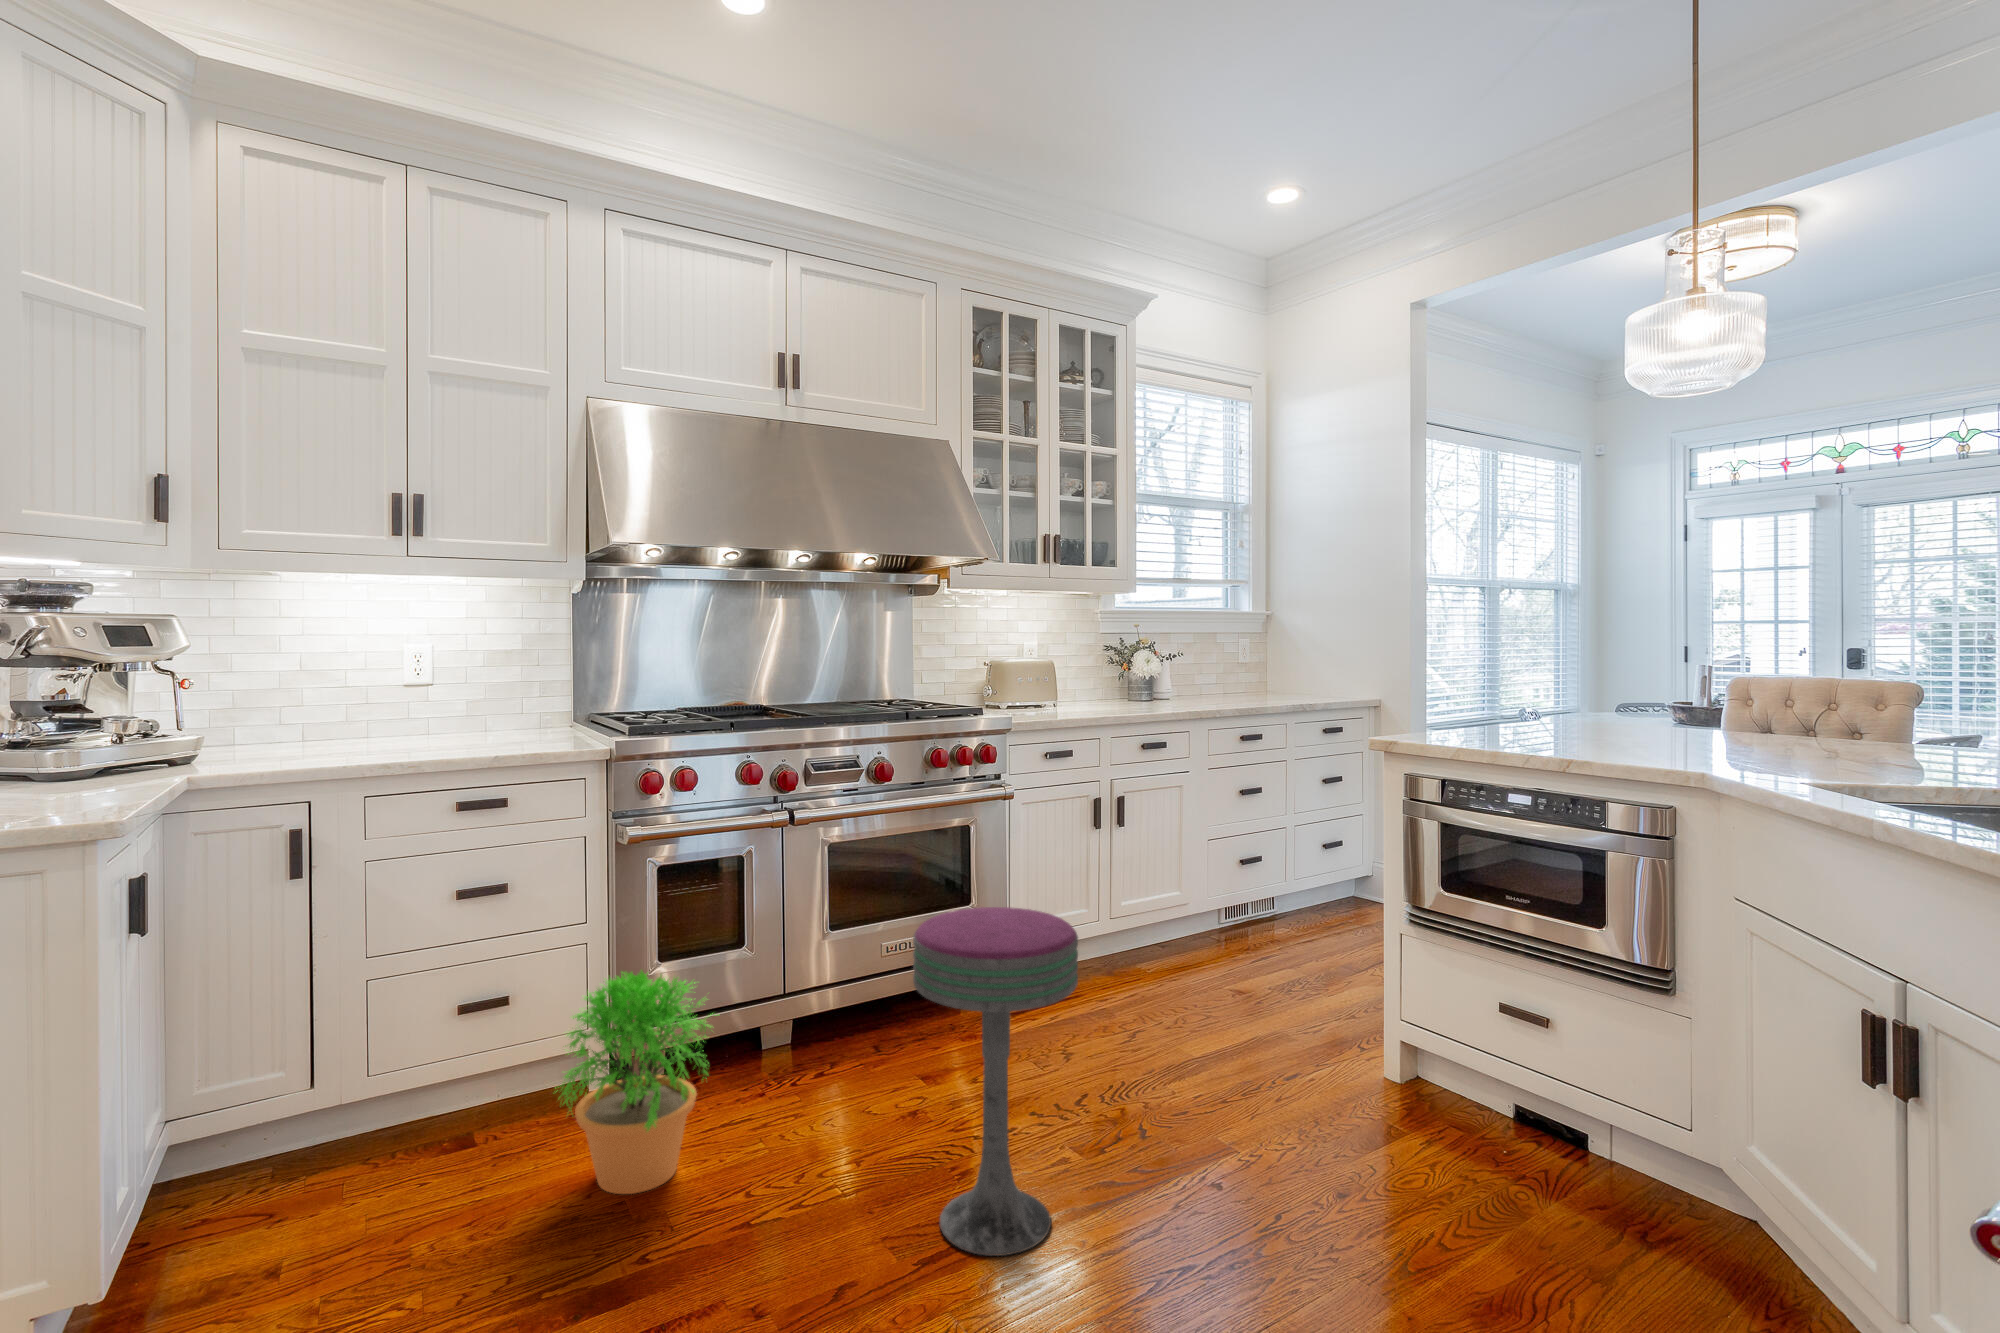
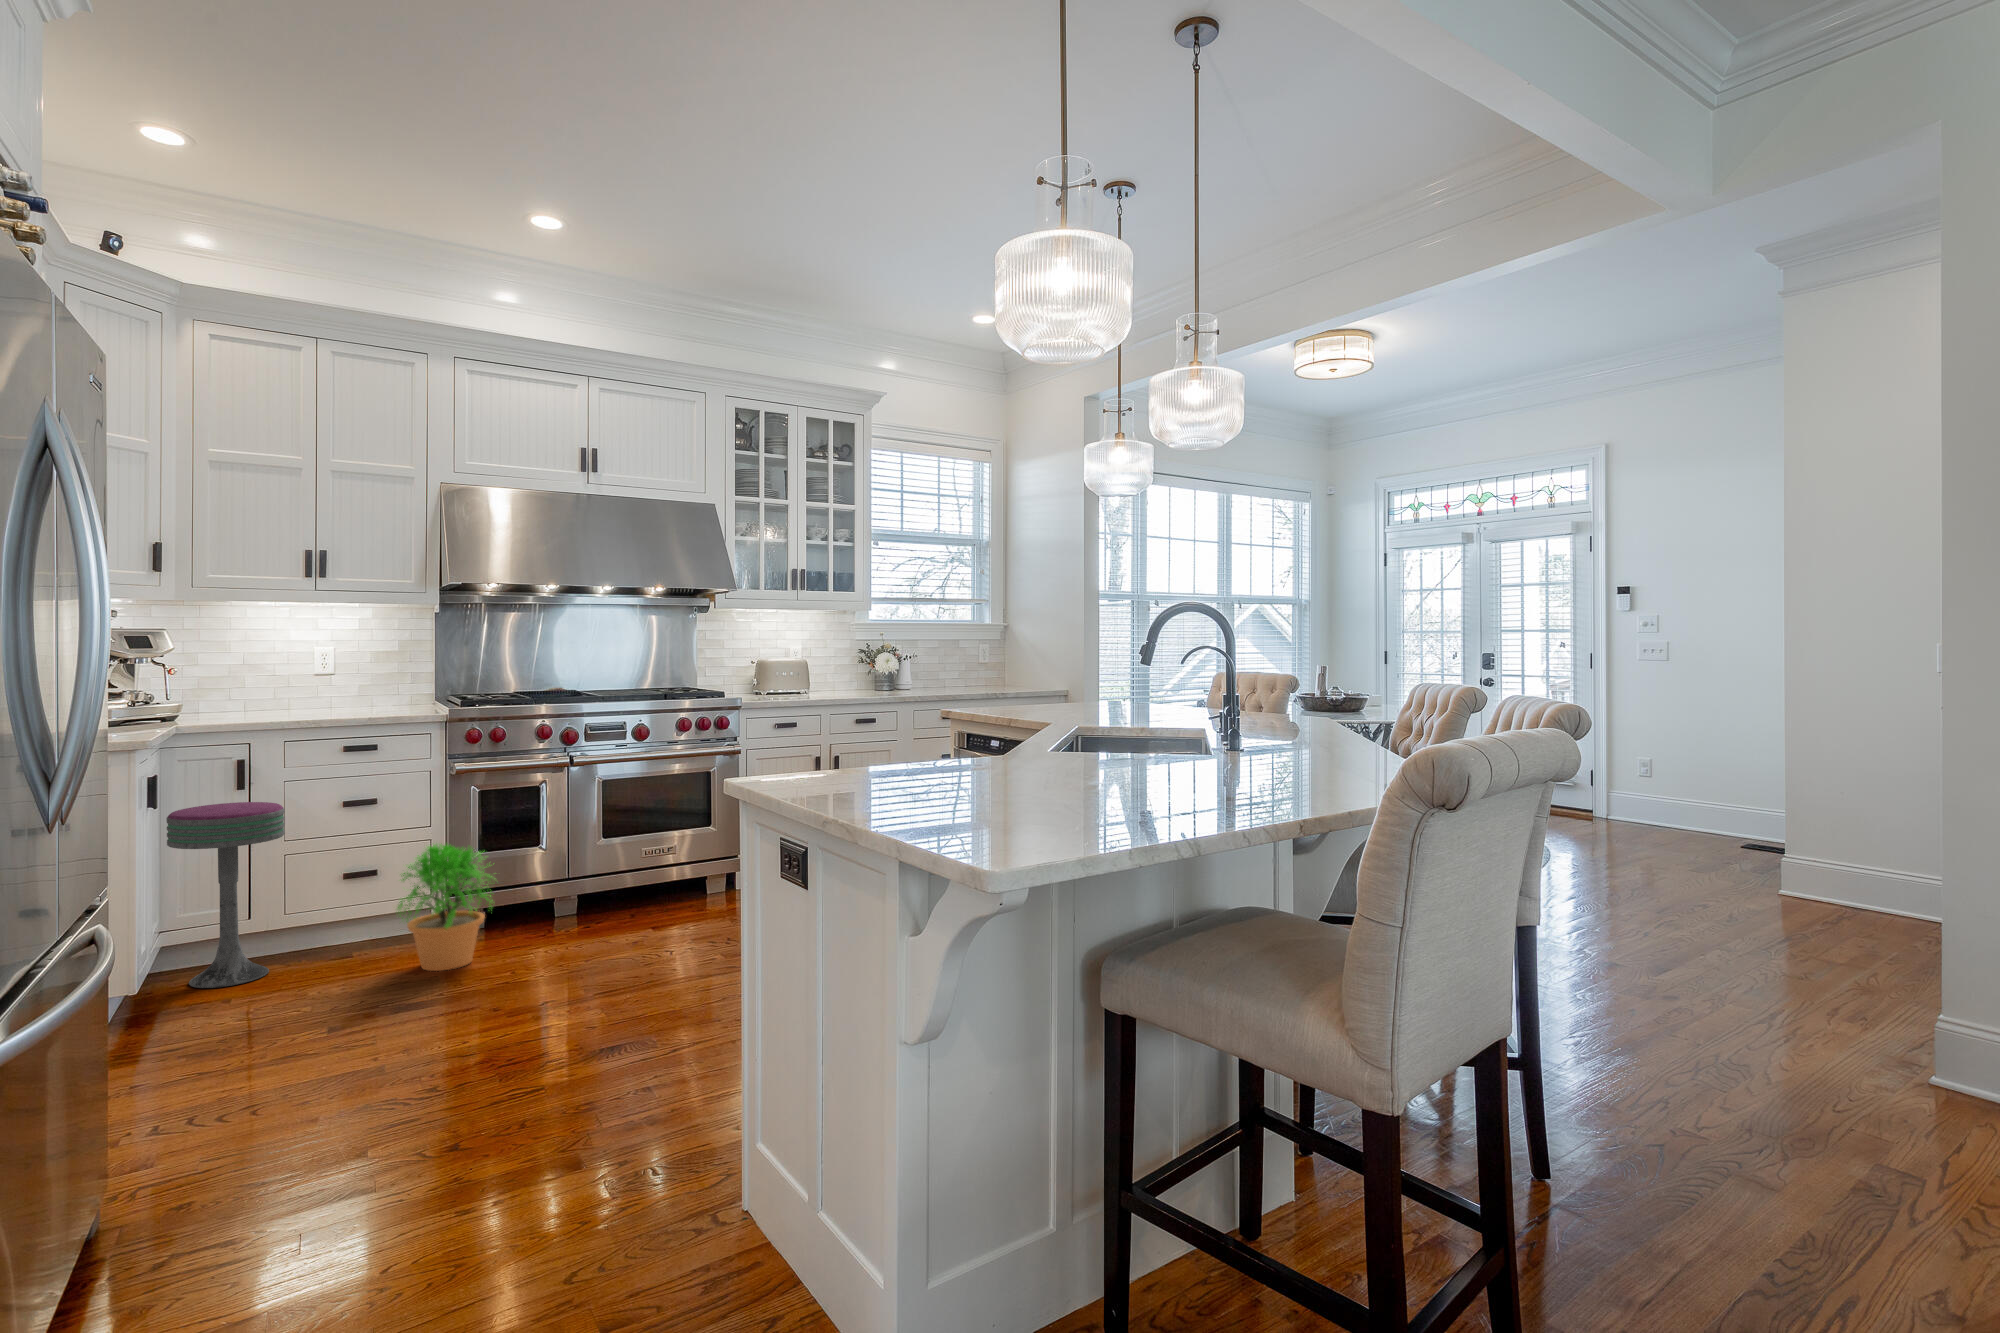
bar stool: present [913,907,1078,1256] -> present [166,802,285,988]

